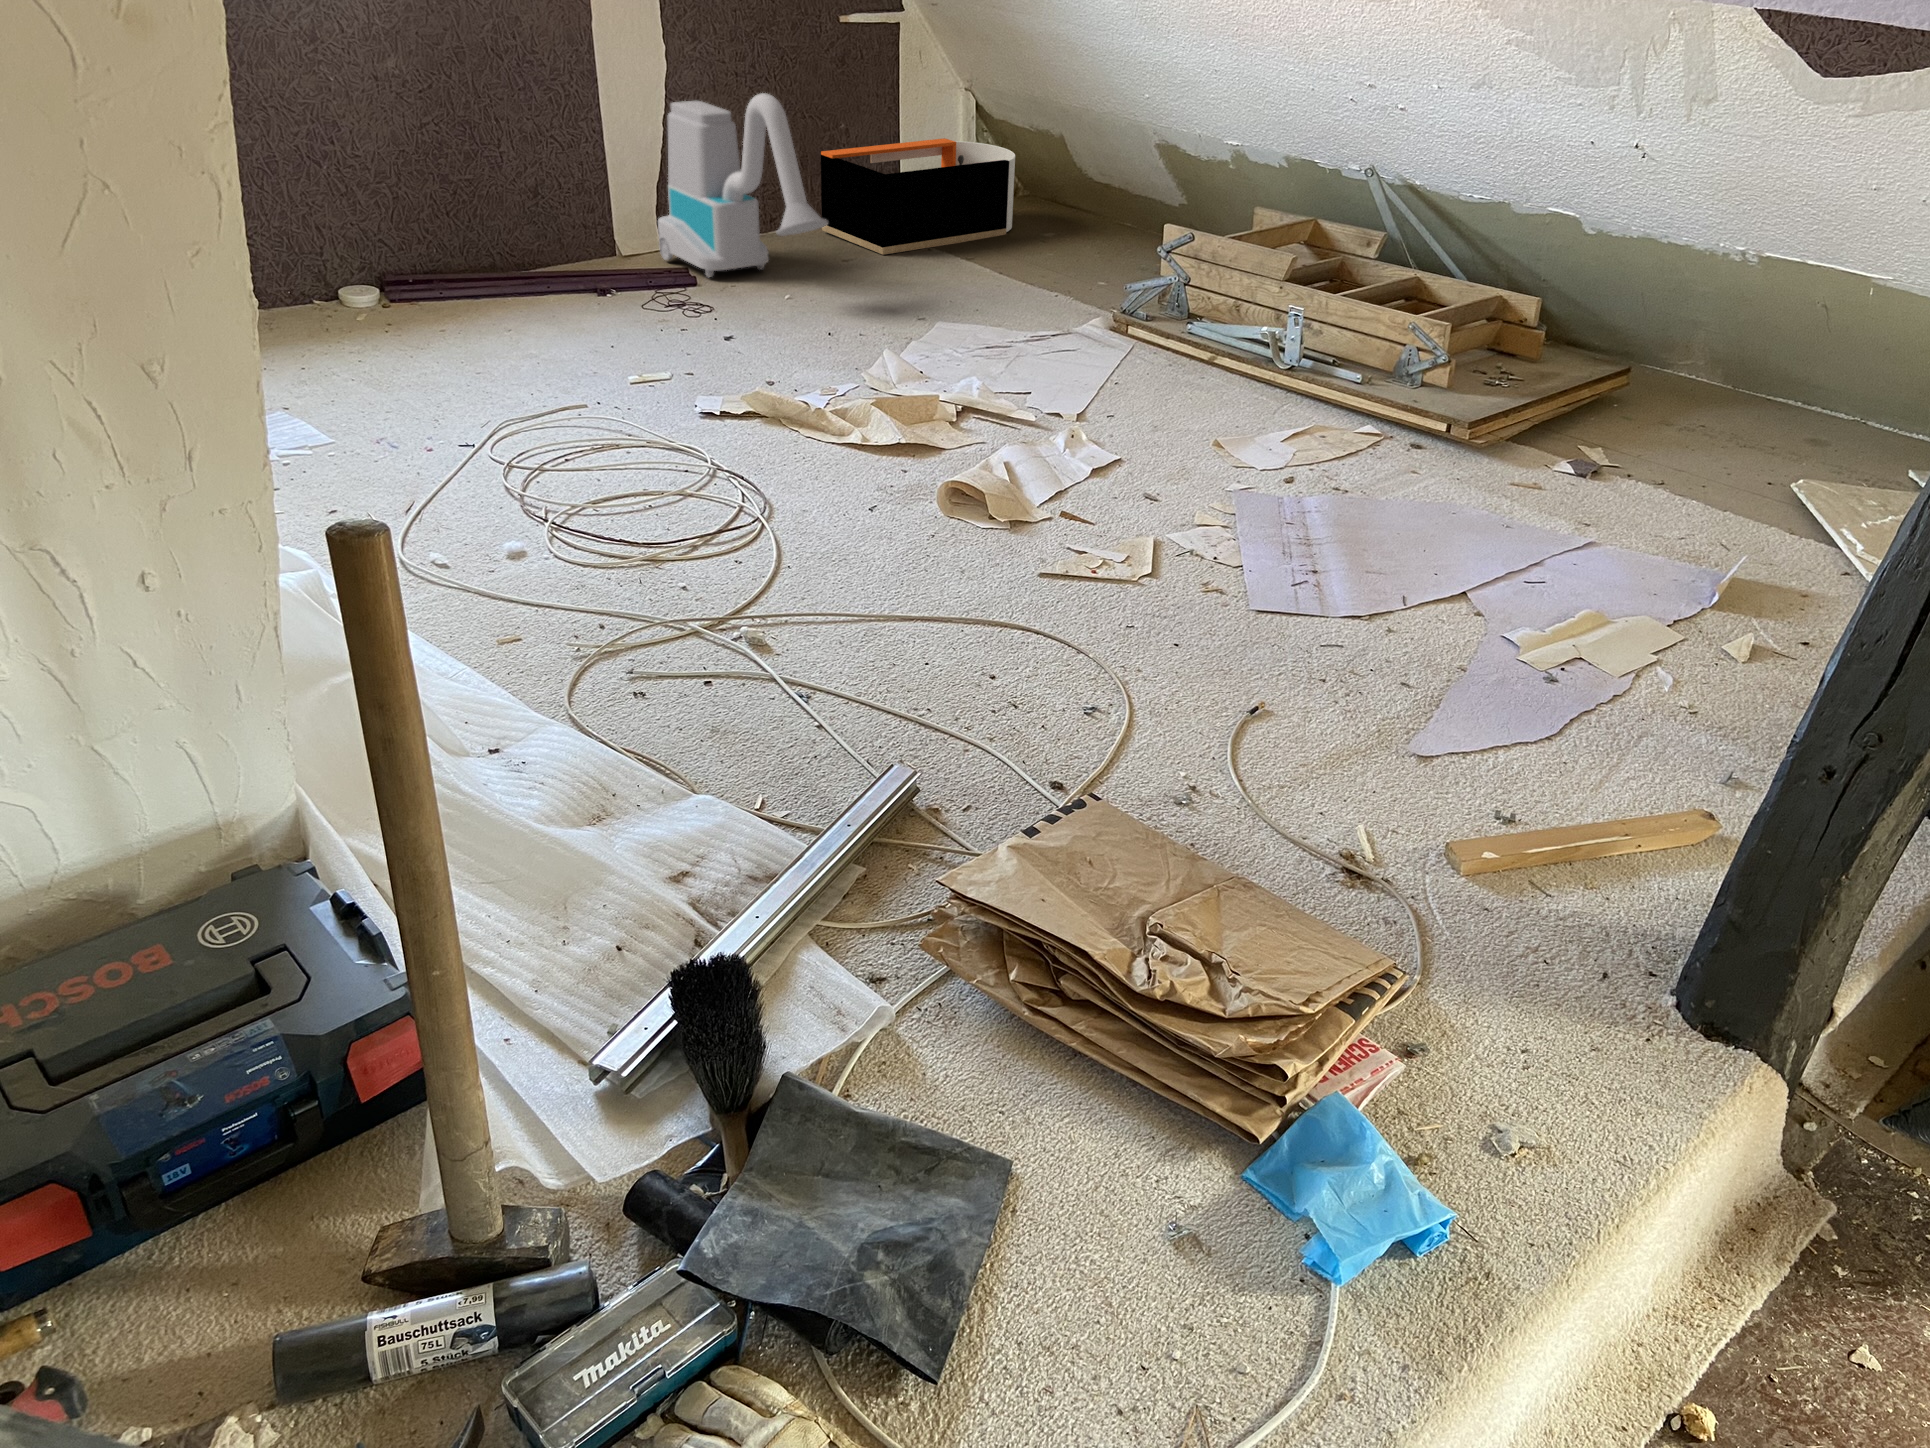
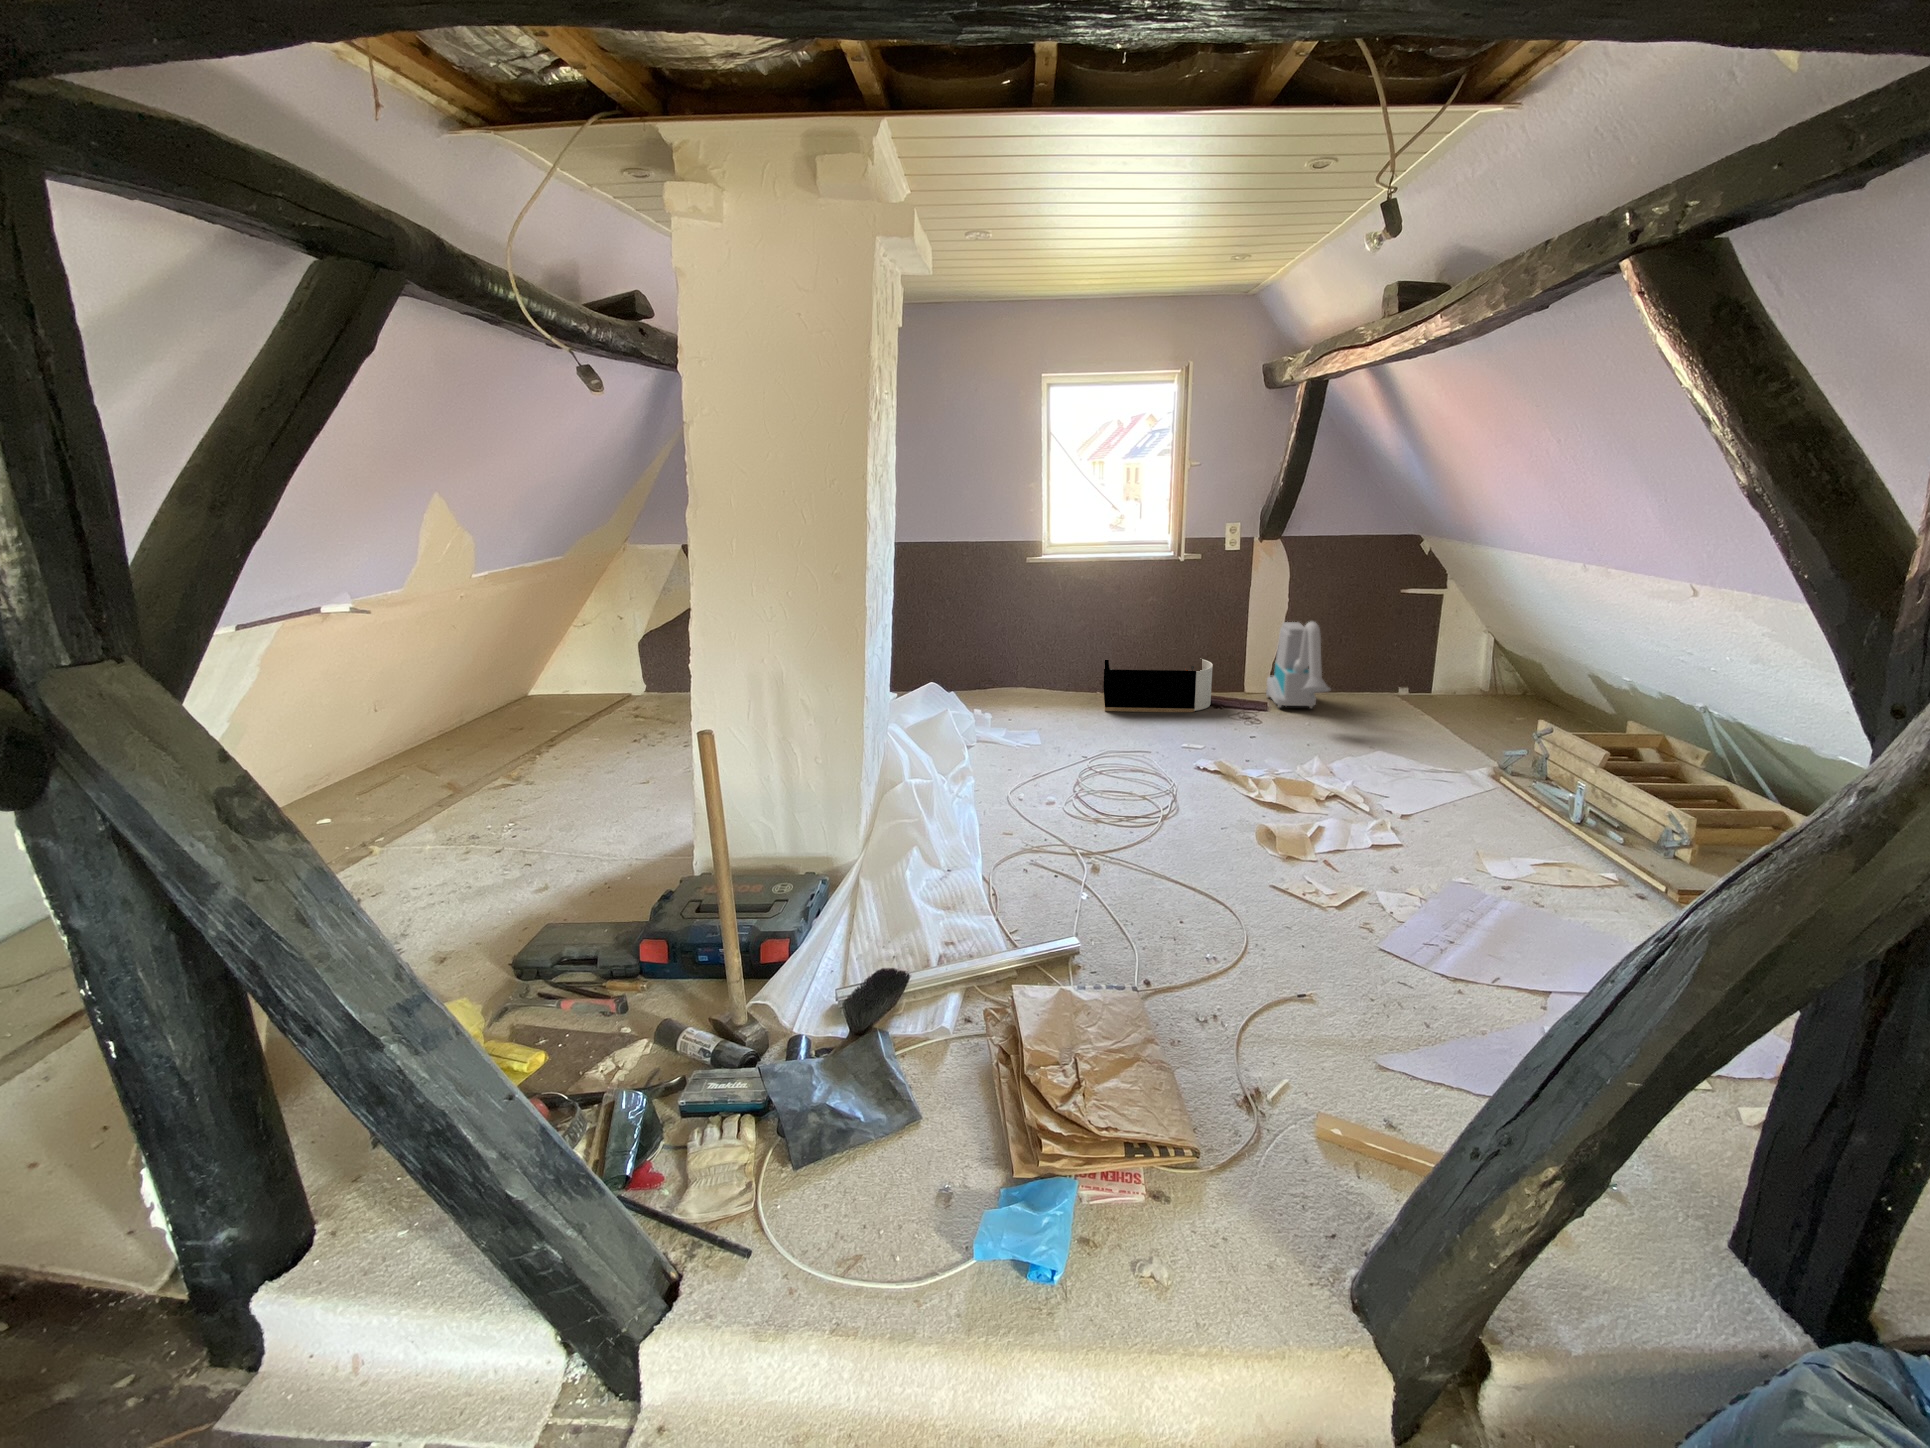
storage bin: present [821,138,1015,255] -> present [1103,659,1213,712]

